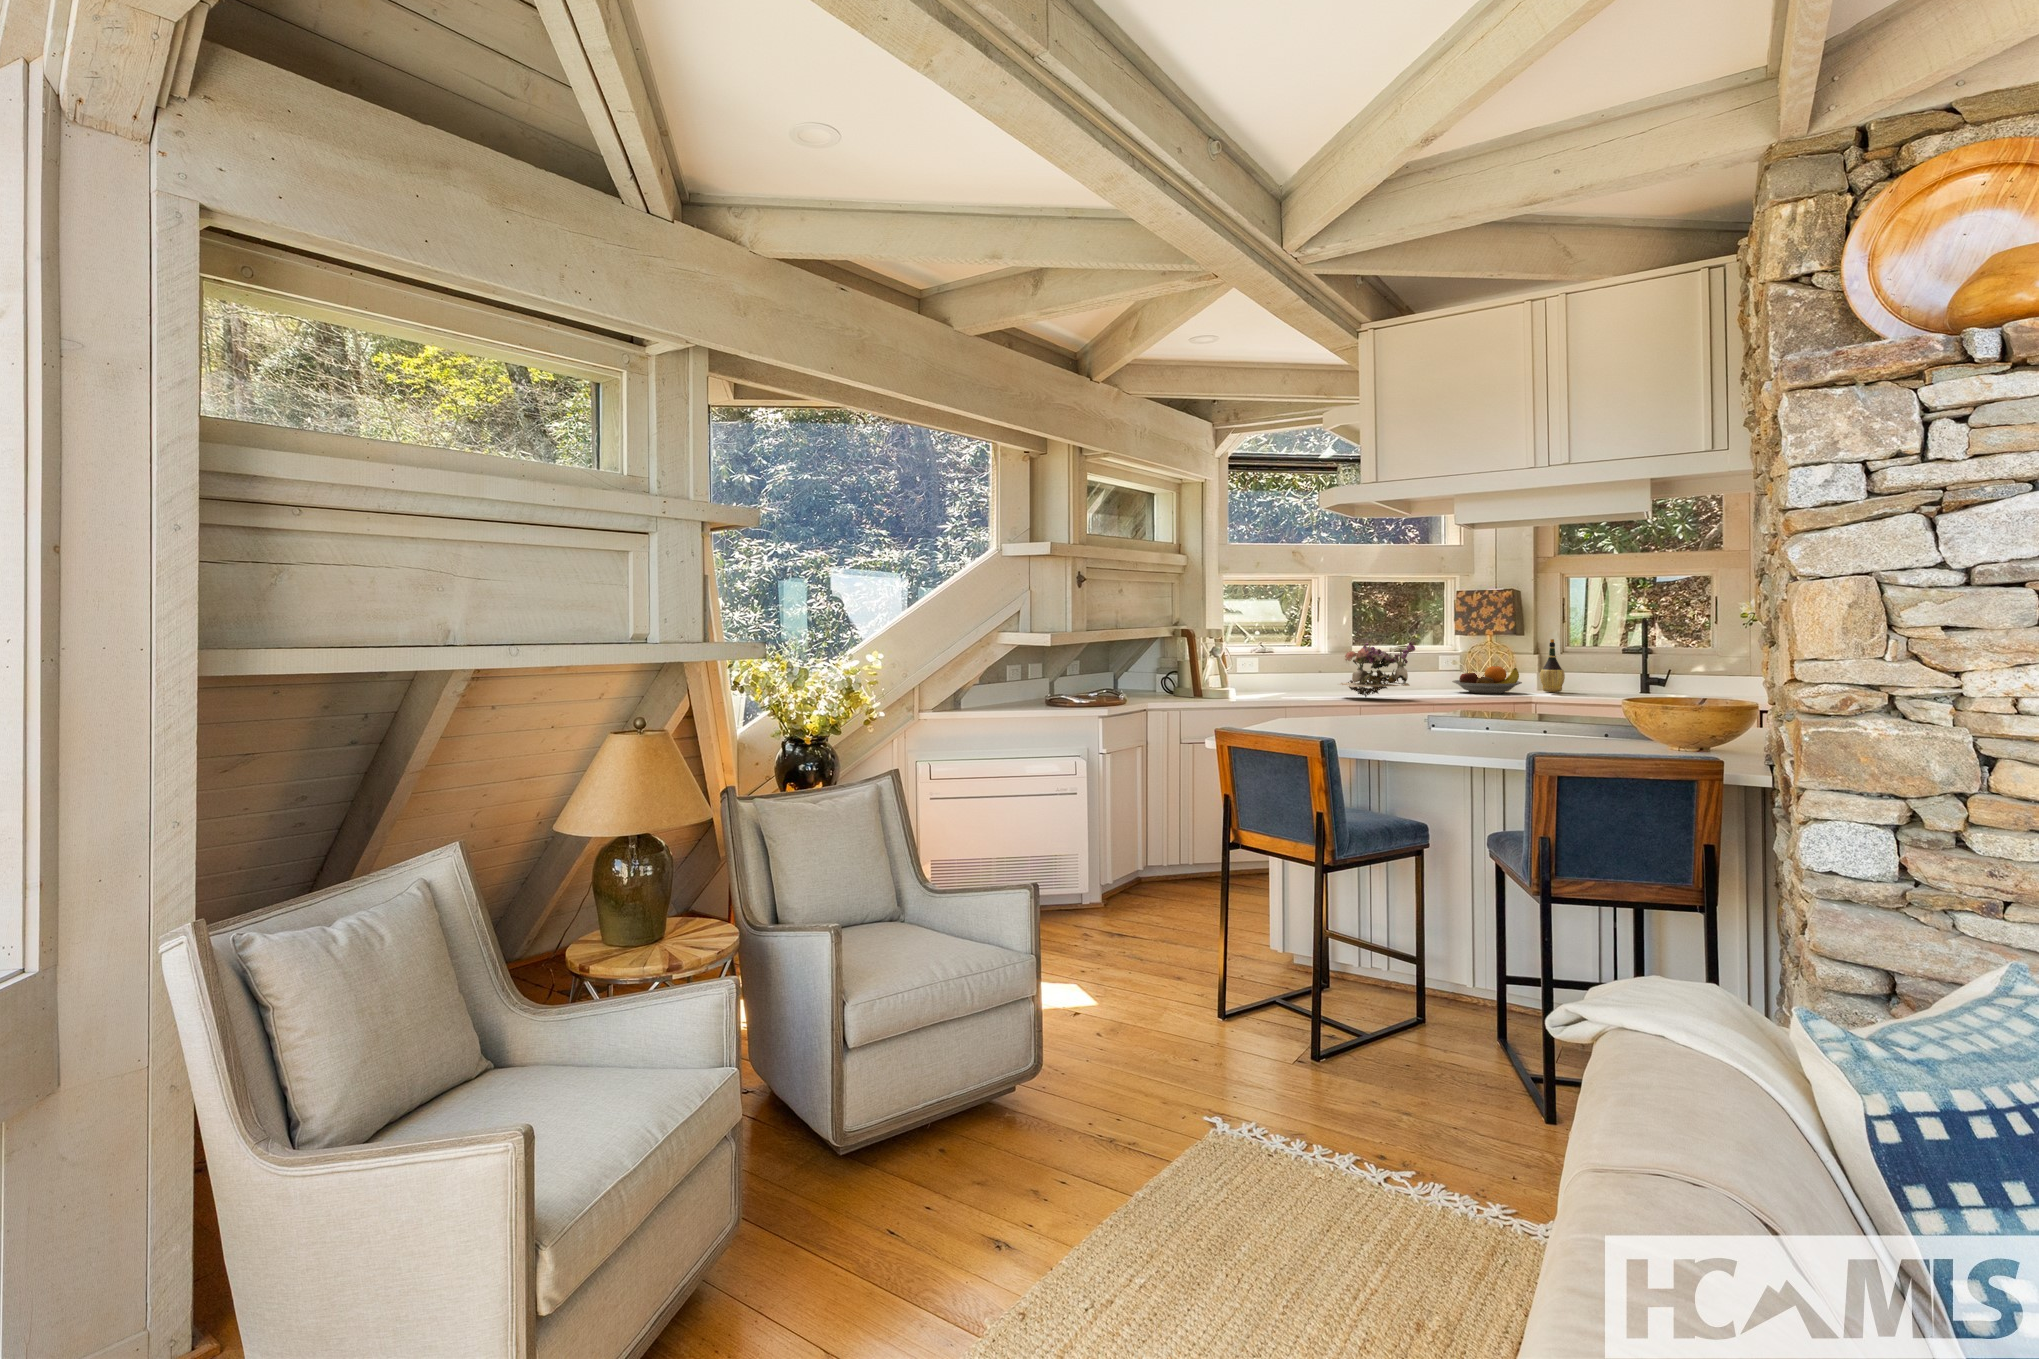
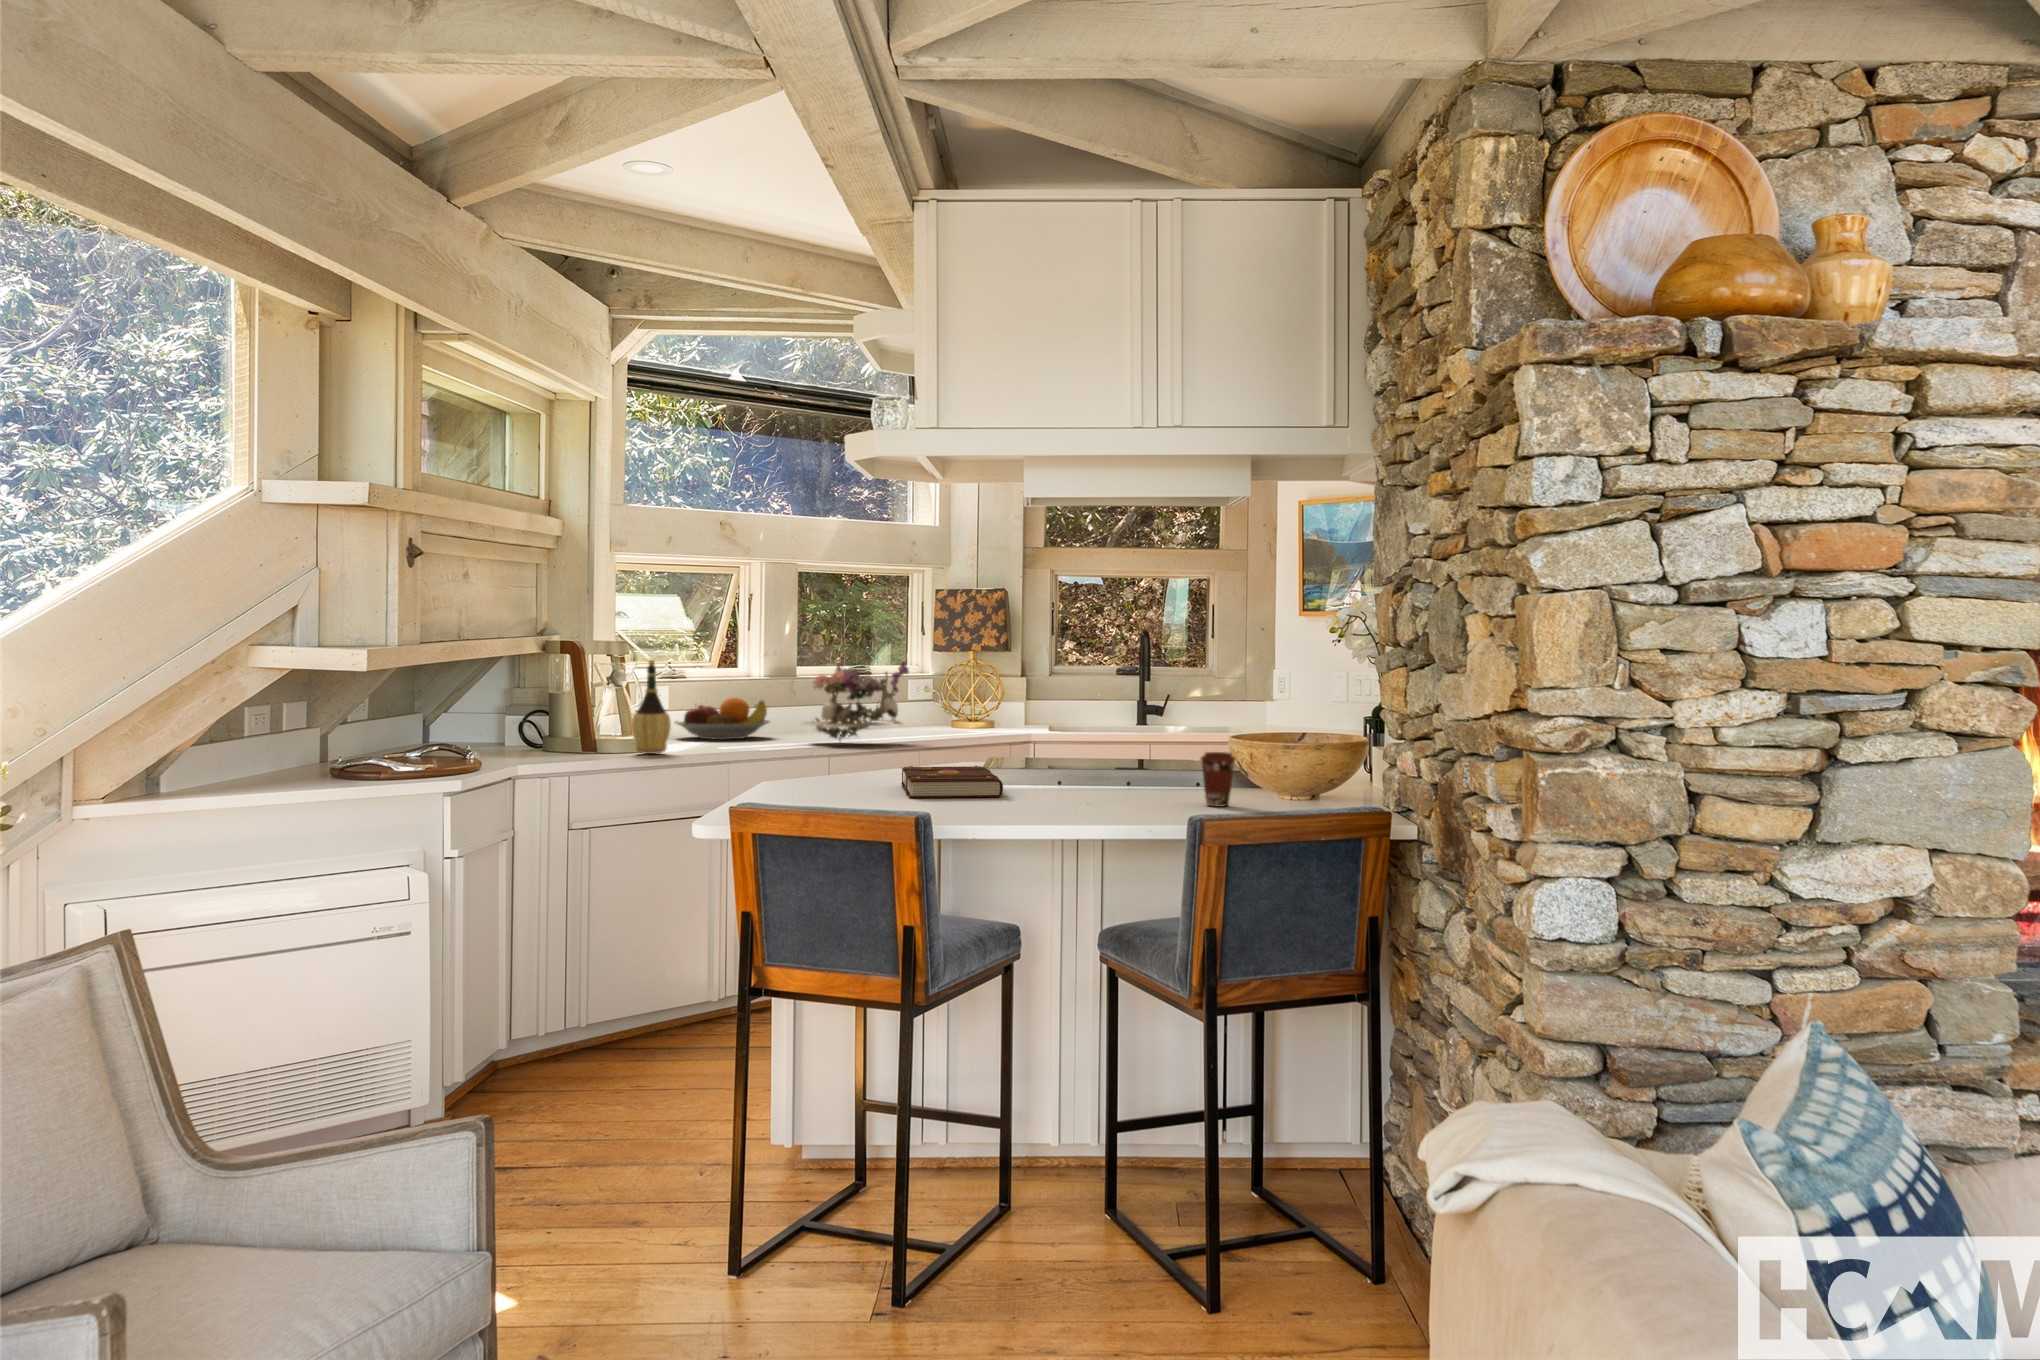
wine bottle: present [1540,639,1565,692] -> present [632,660,671,754]
fruit bowl: present [1452,666,1522,694] -> present [675,698,769,740]
coffee cup: none [1554,708,1585,749] -> present [1201,752,1235,807]
book: none [1340,712,1415,734] -> present [901,765,1003,798]

